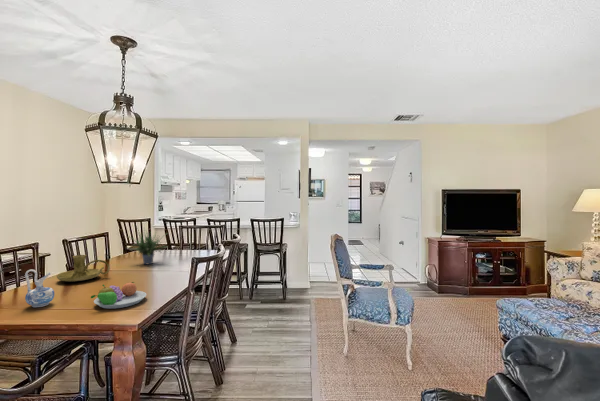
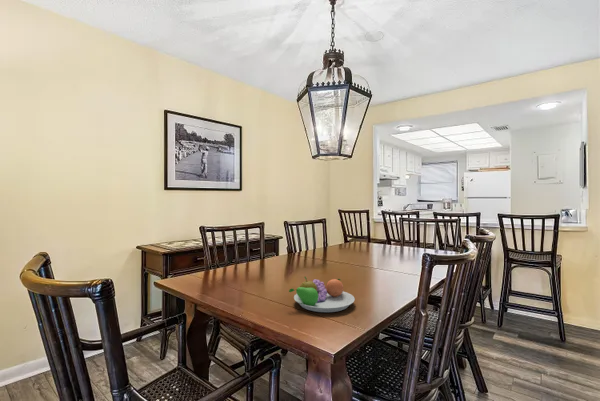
potted plant: present [131,235,165,264] -> none [339,210,387,259]
candle holder: present [57,255,110,282] -> none [274,240,321,268]
ceramic pitcher: present [25,269,54,307] -> none [237,248,262,291]

